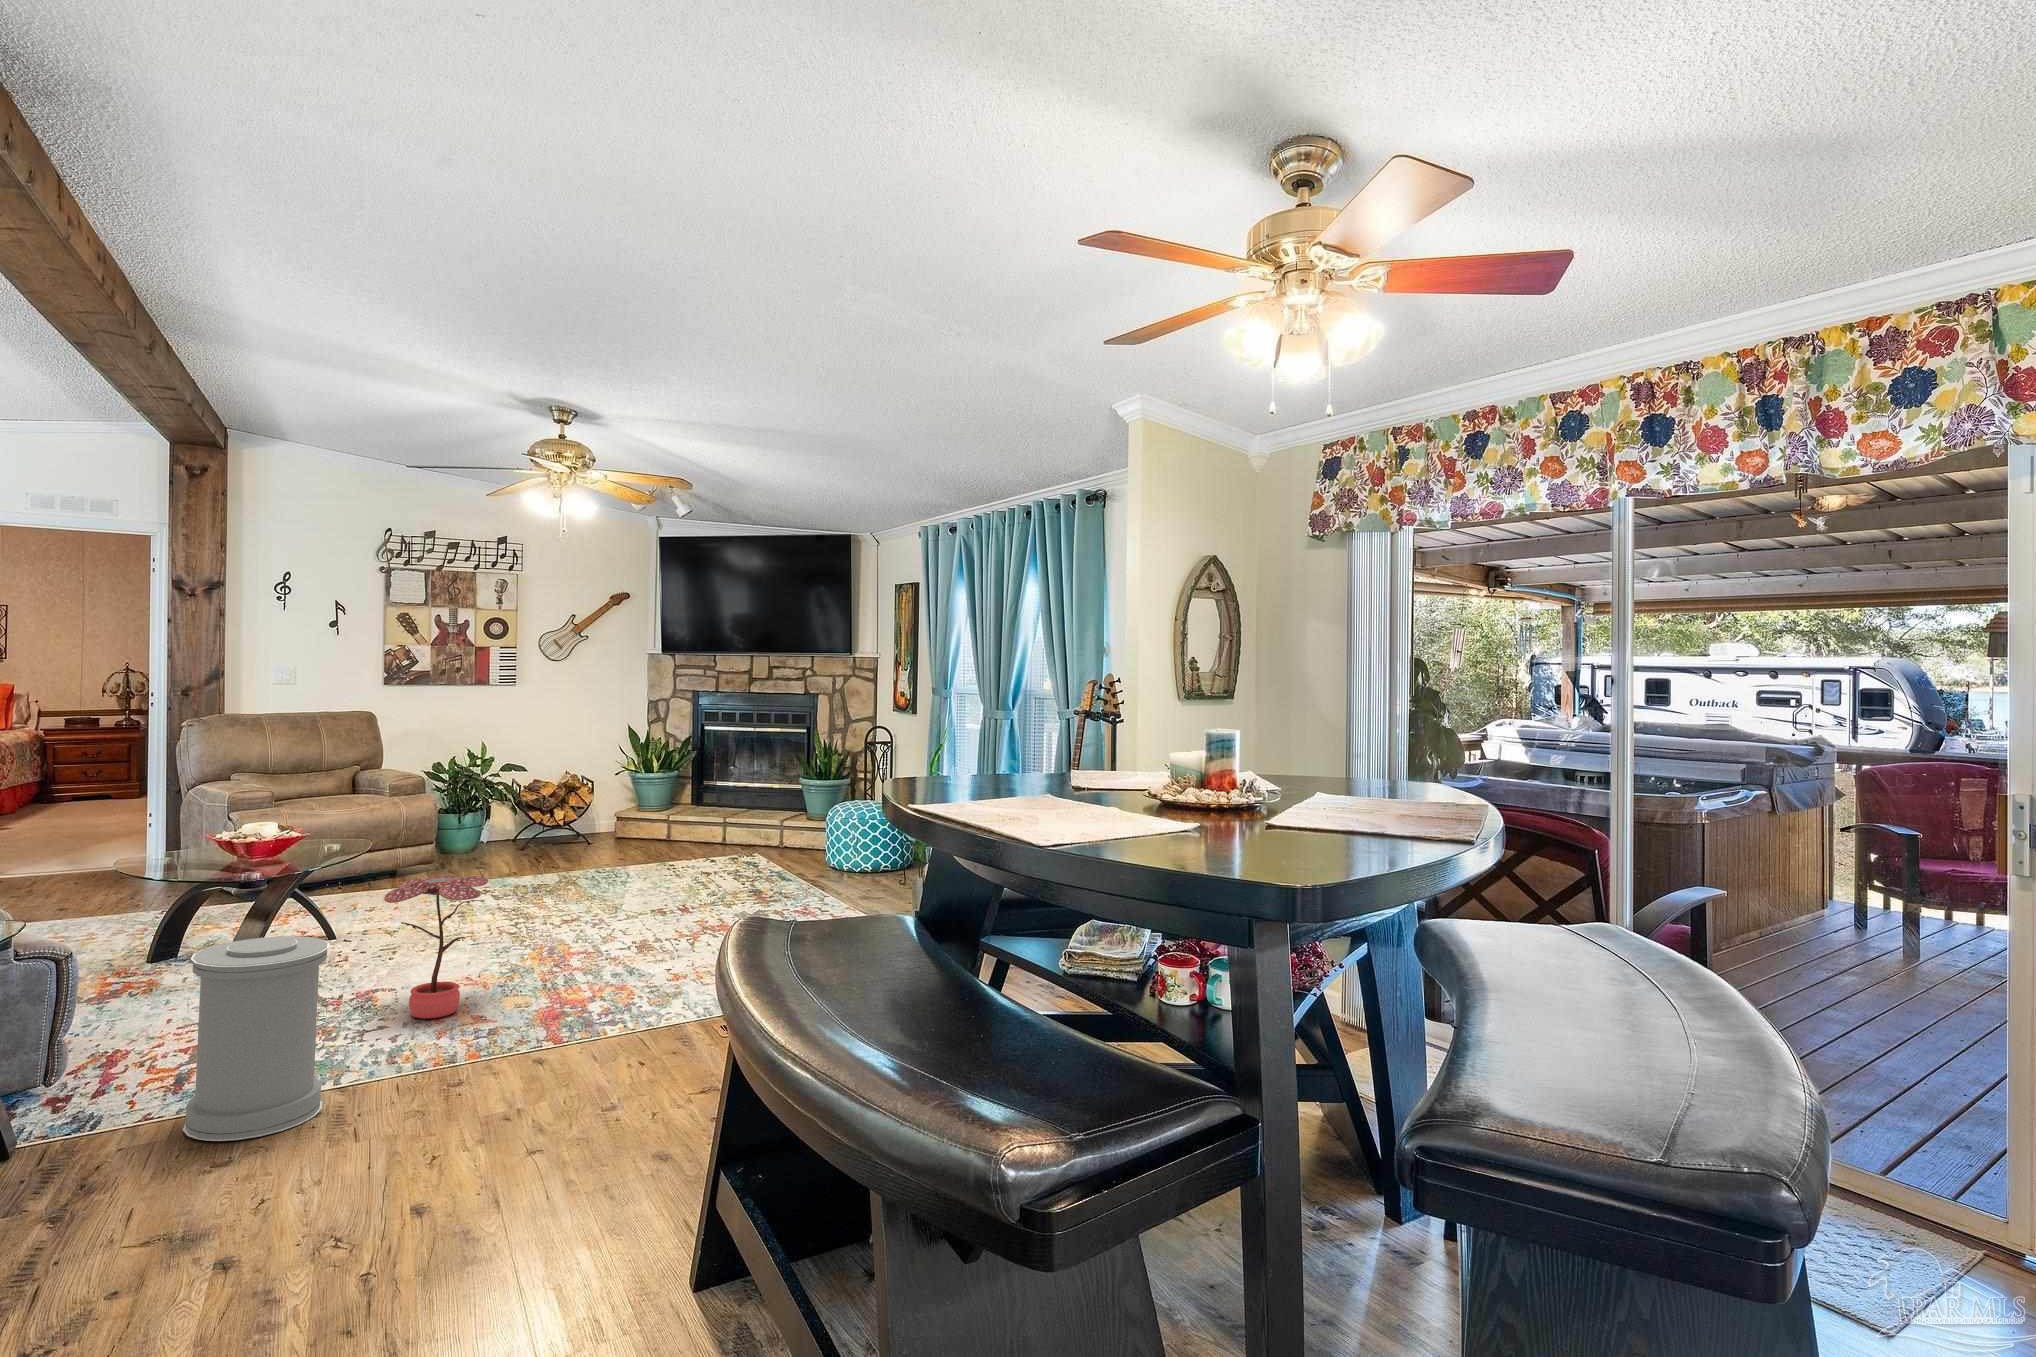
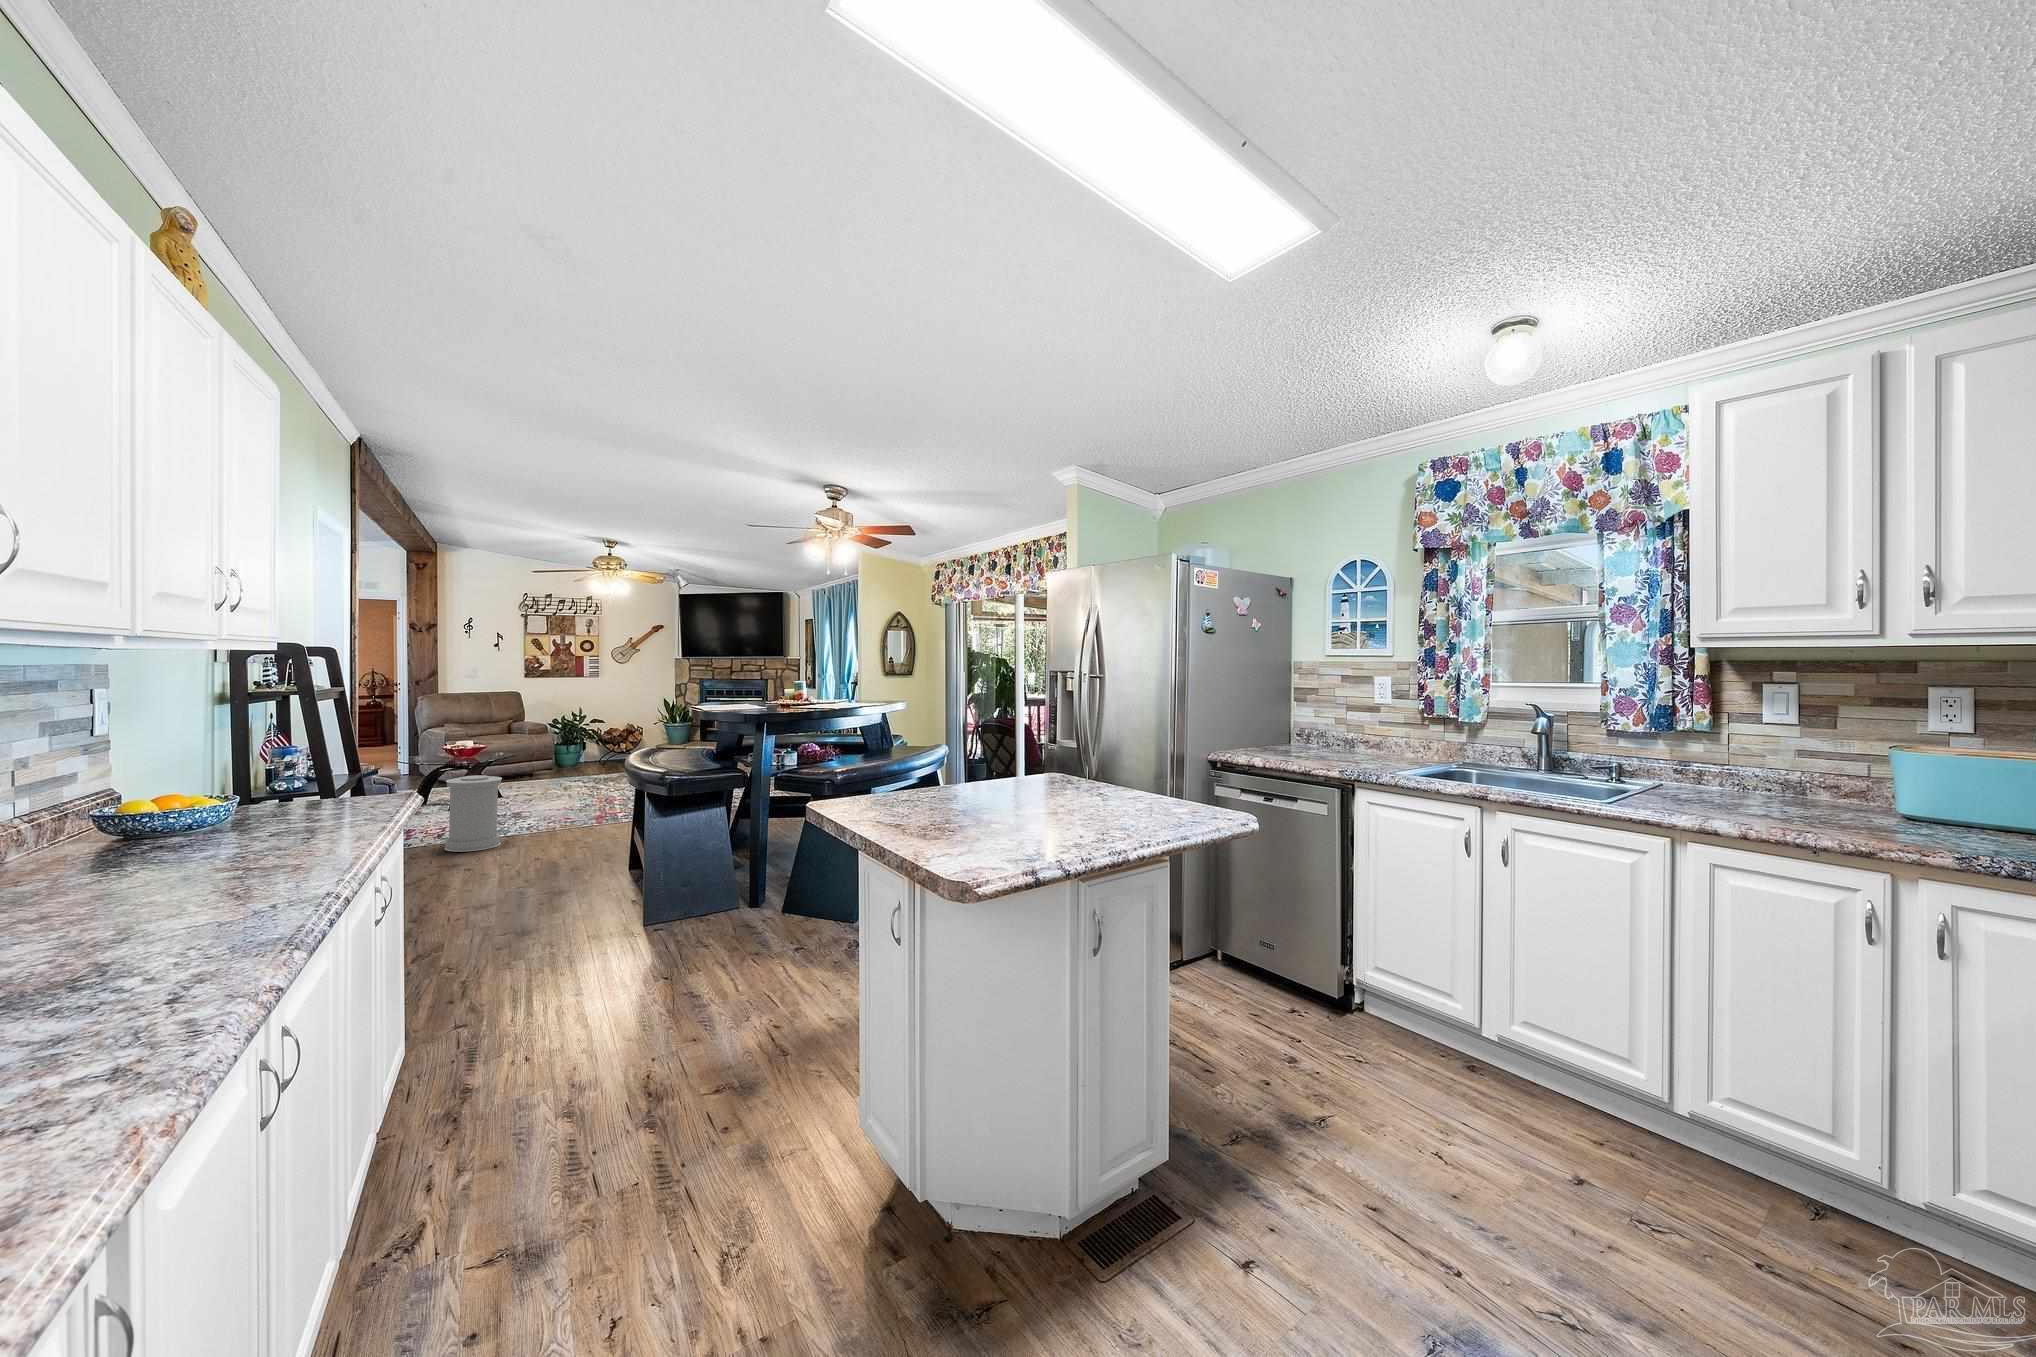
potted plant: present [384,876,488,1019] -> none [525,760,573,821]

